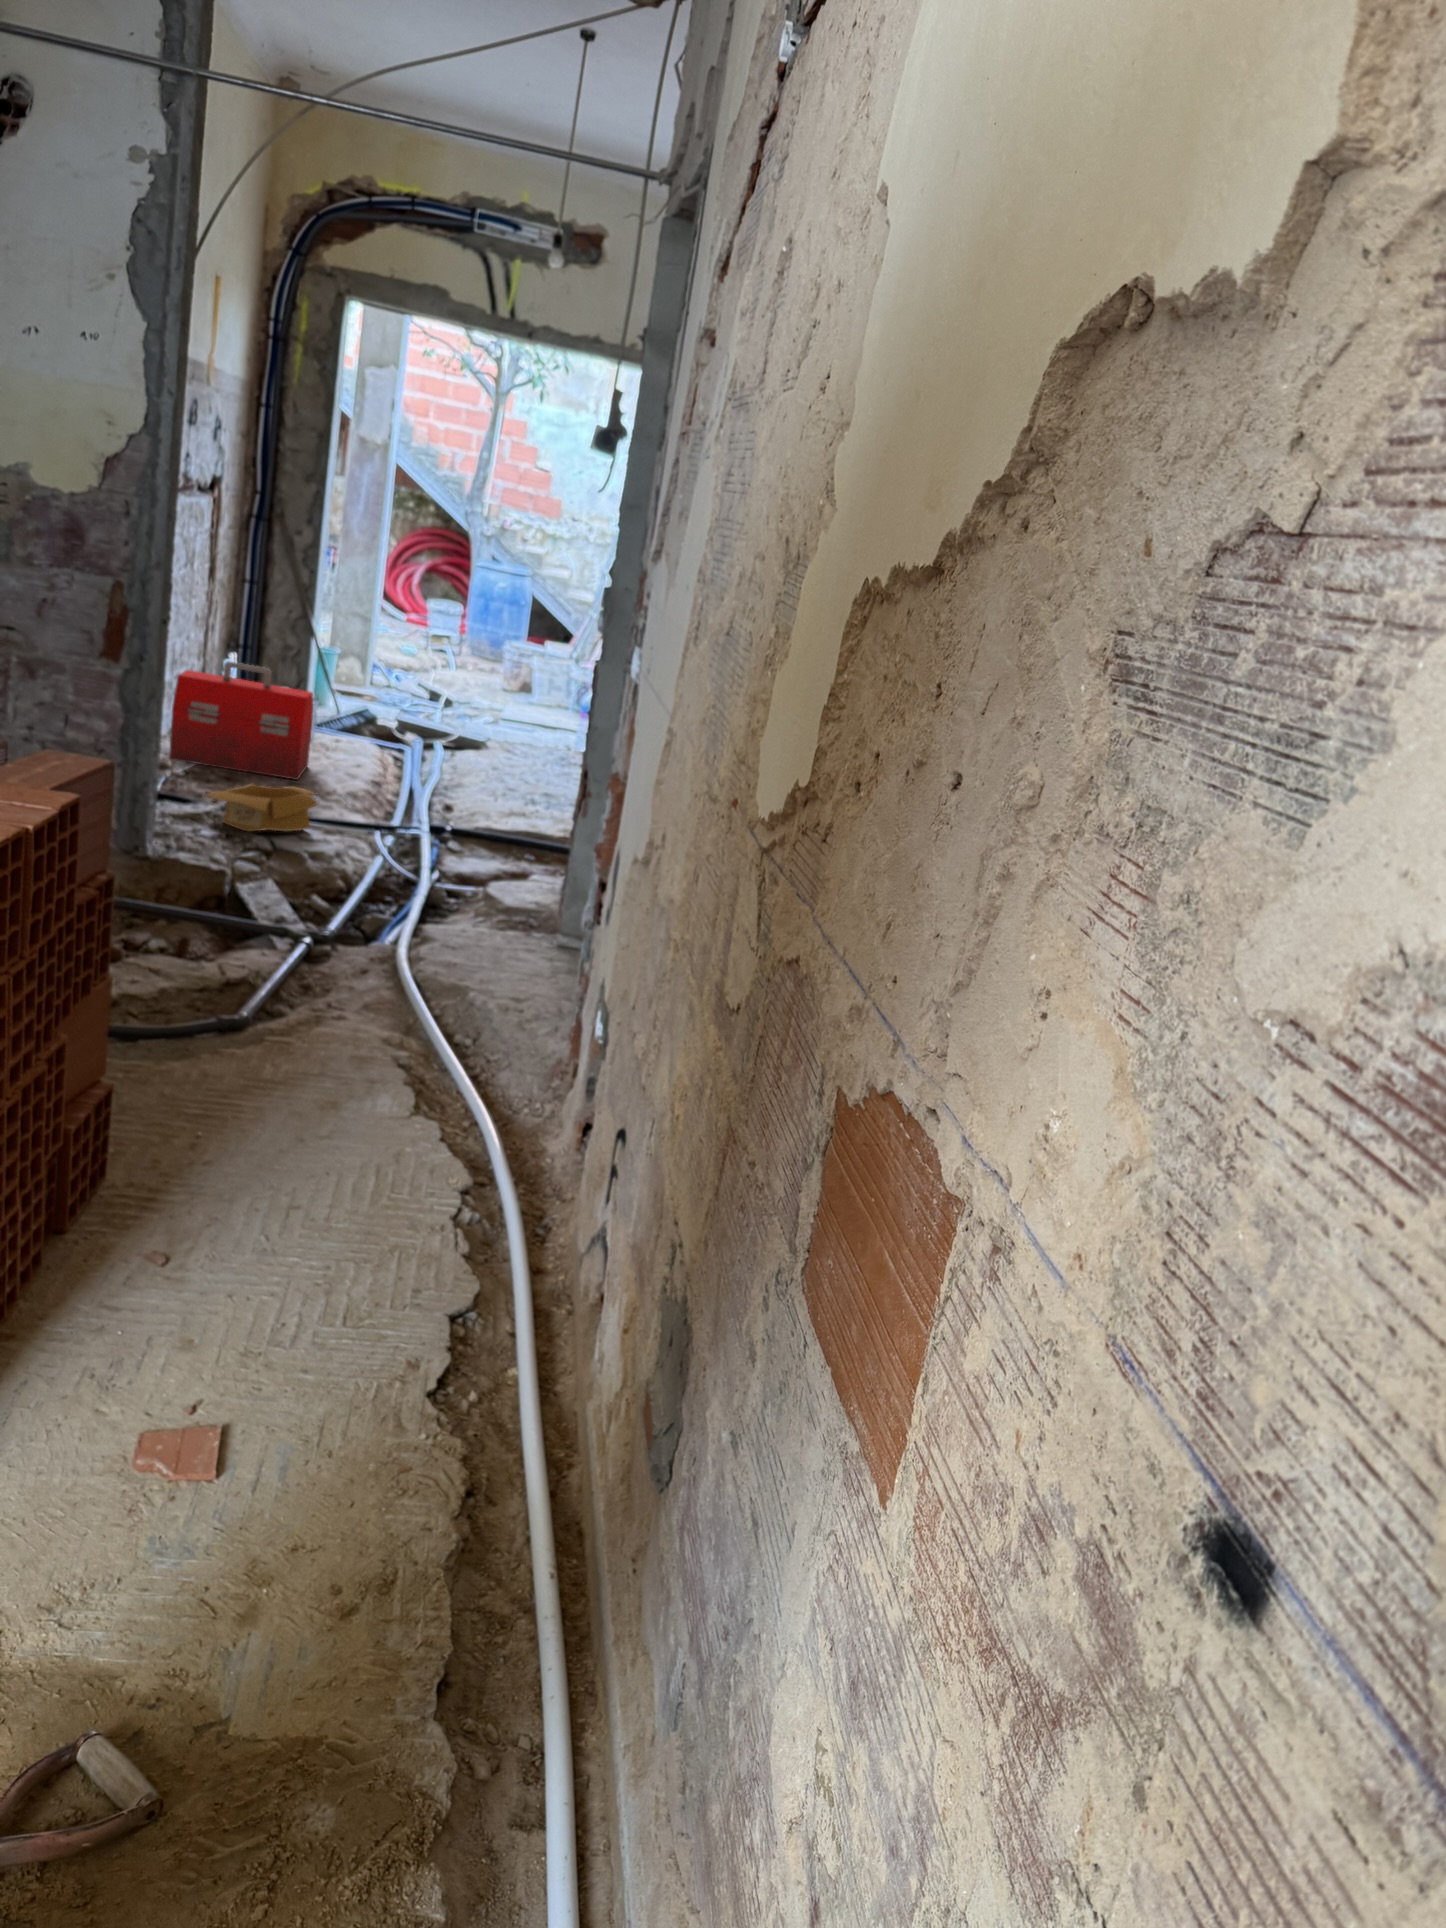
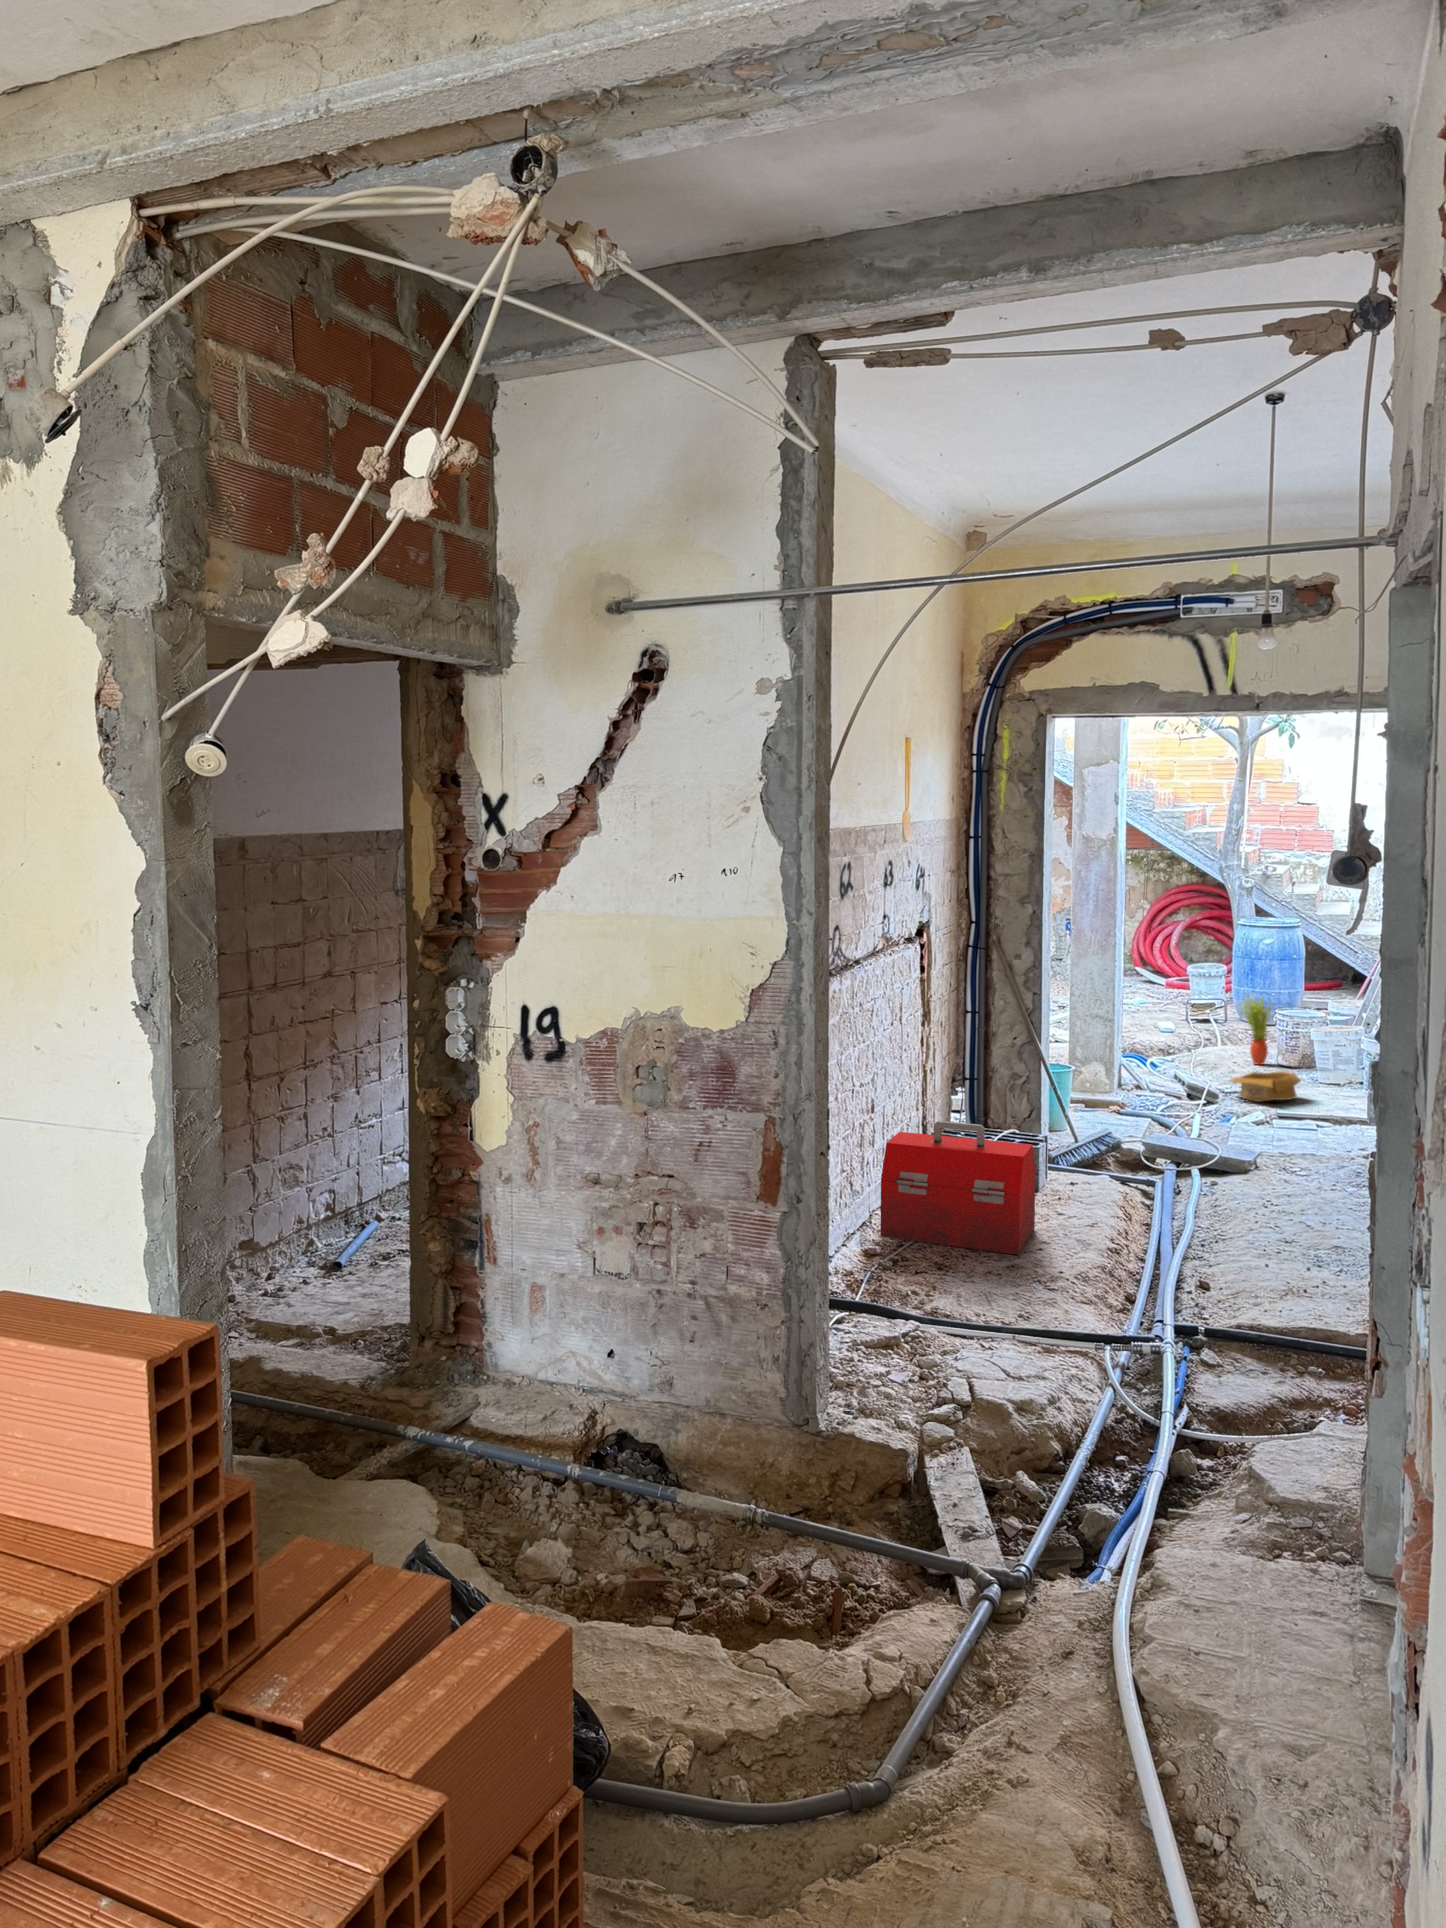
potted plant: none [475,622,503,689] -> present [1242,994,1273,1065]
cardboard box: present [205,784,318,831] -> present [1230,1071,1301,1102]

